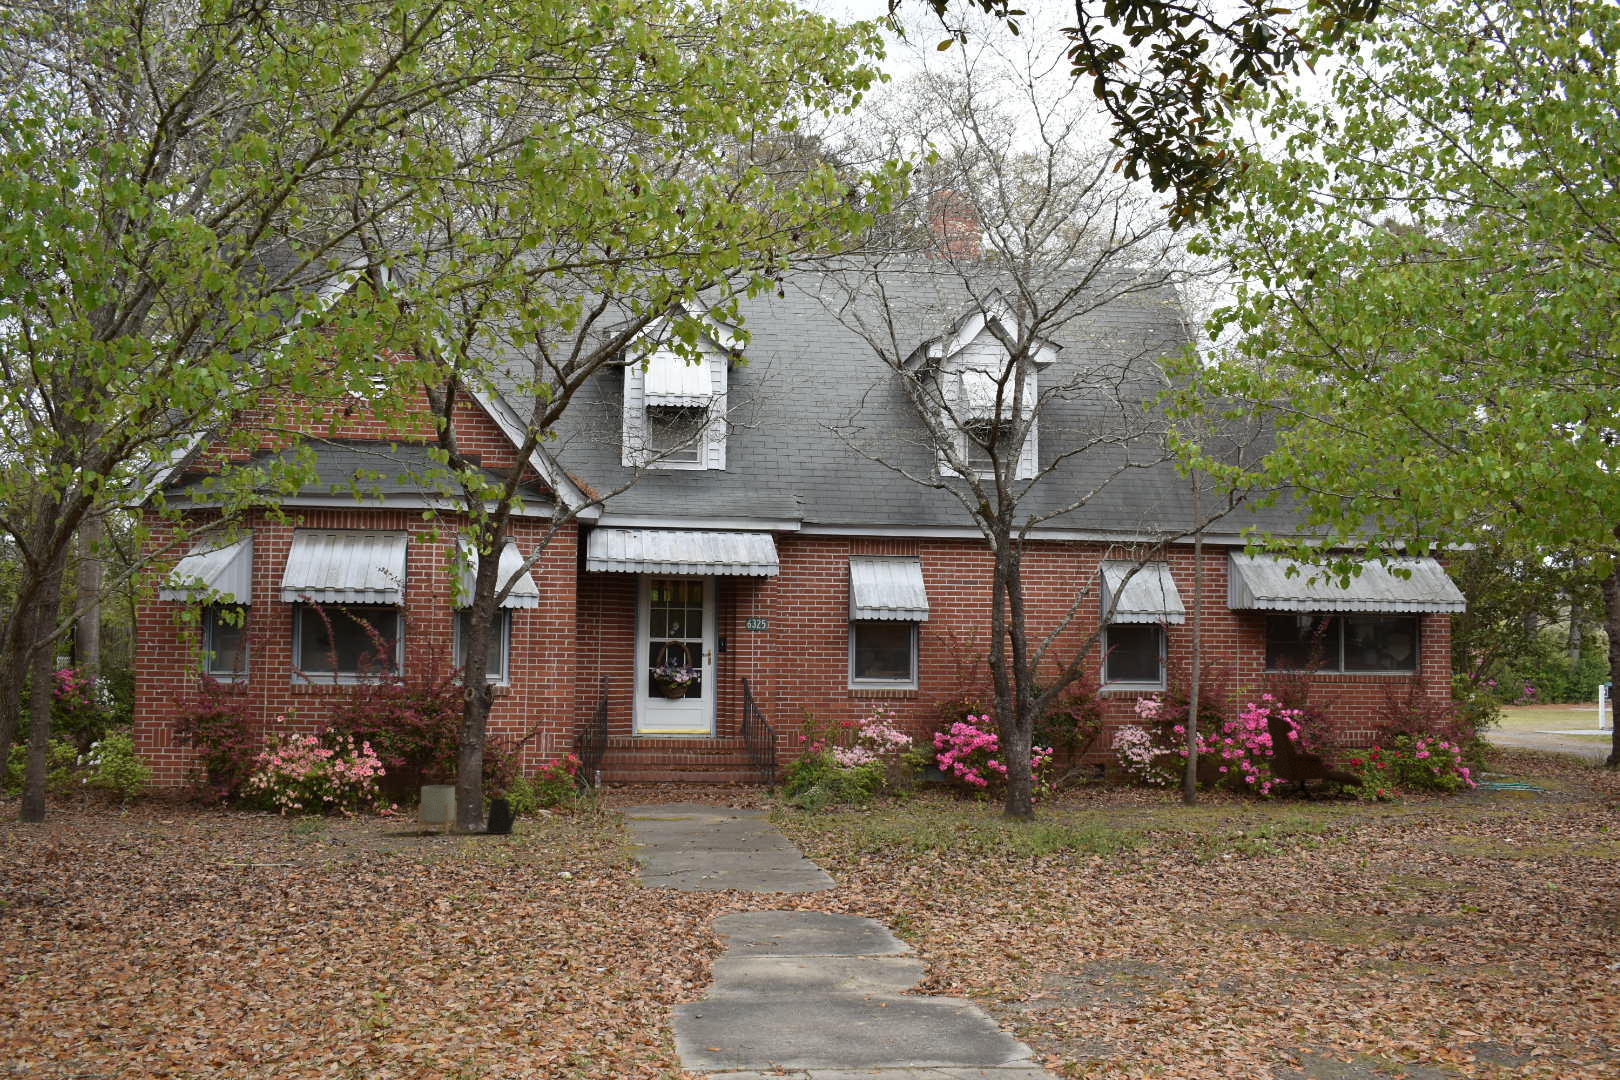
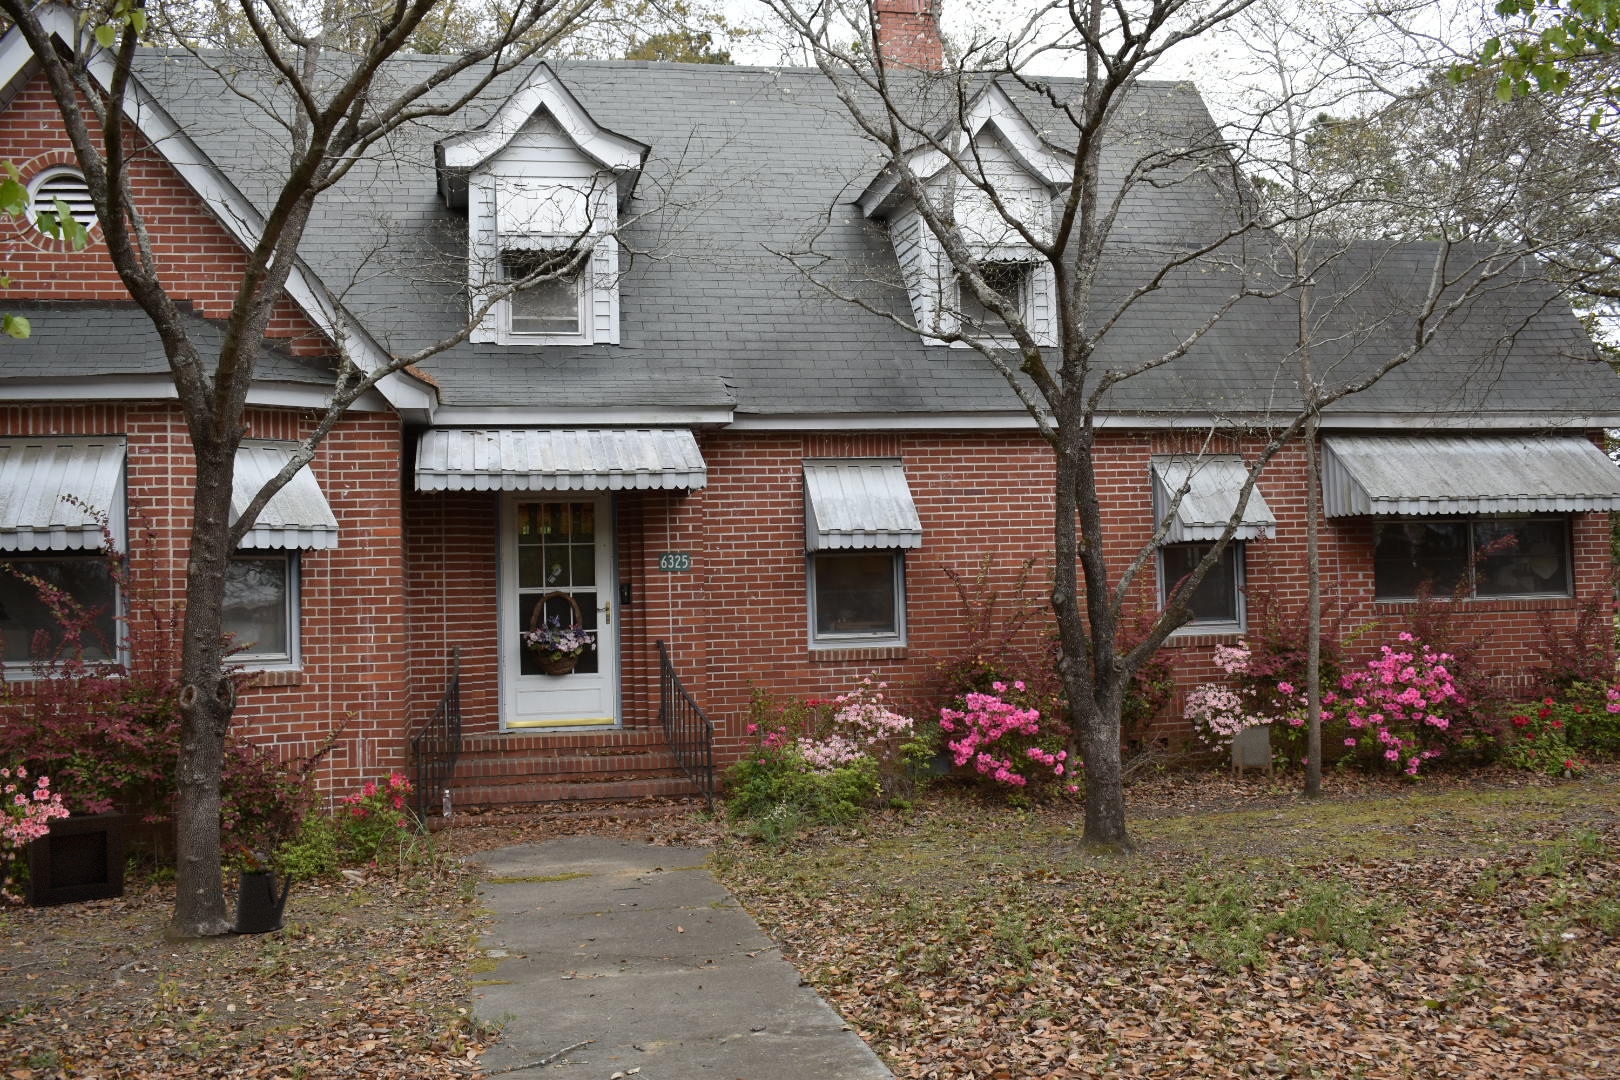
lounge chair: present [1266,716,1363,801] -> none [1403,663,1549,782]
wooden crate: none [349,763,413,819] -> present [24,808,124,907]
planter: present [418,785,457,834] -> present [1231,726,1273,778]

